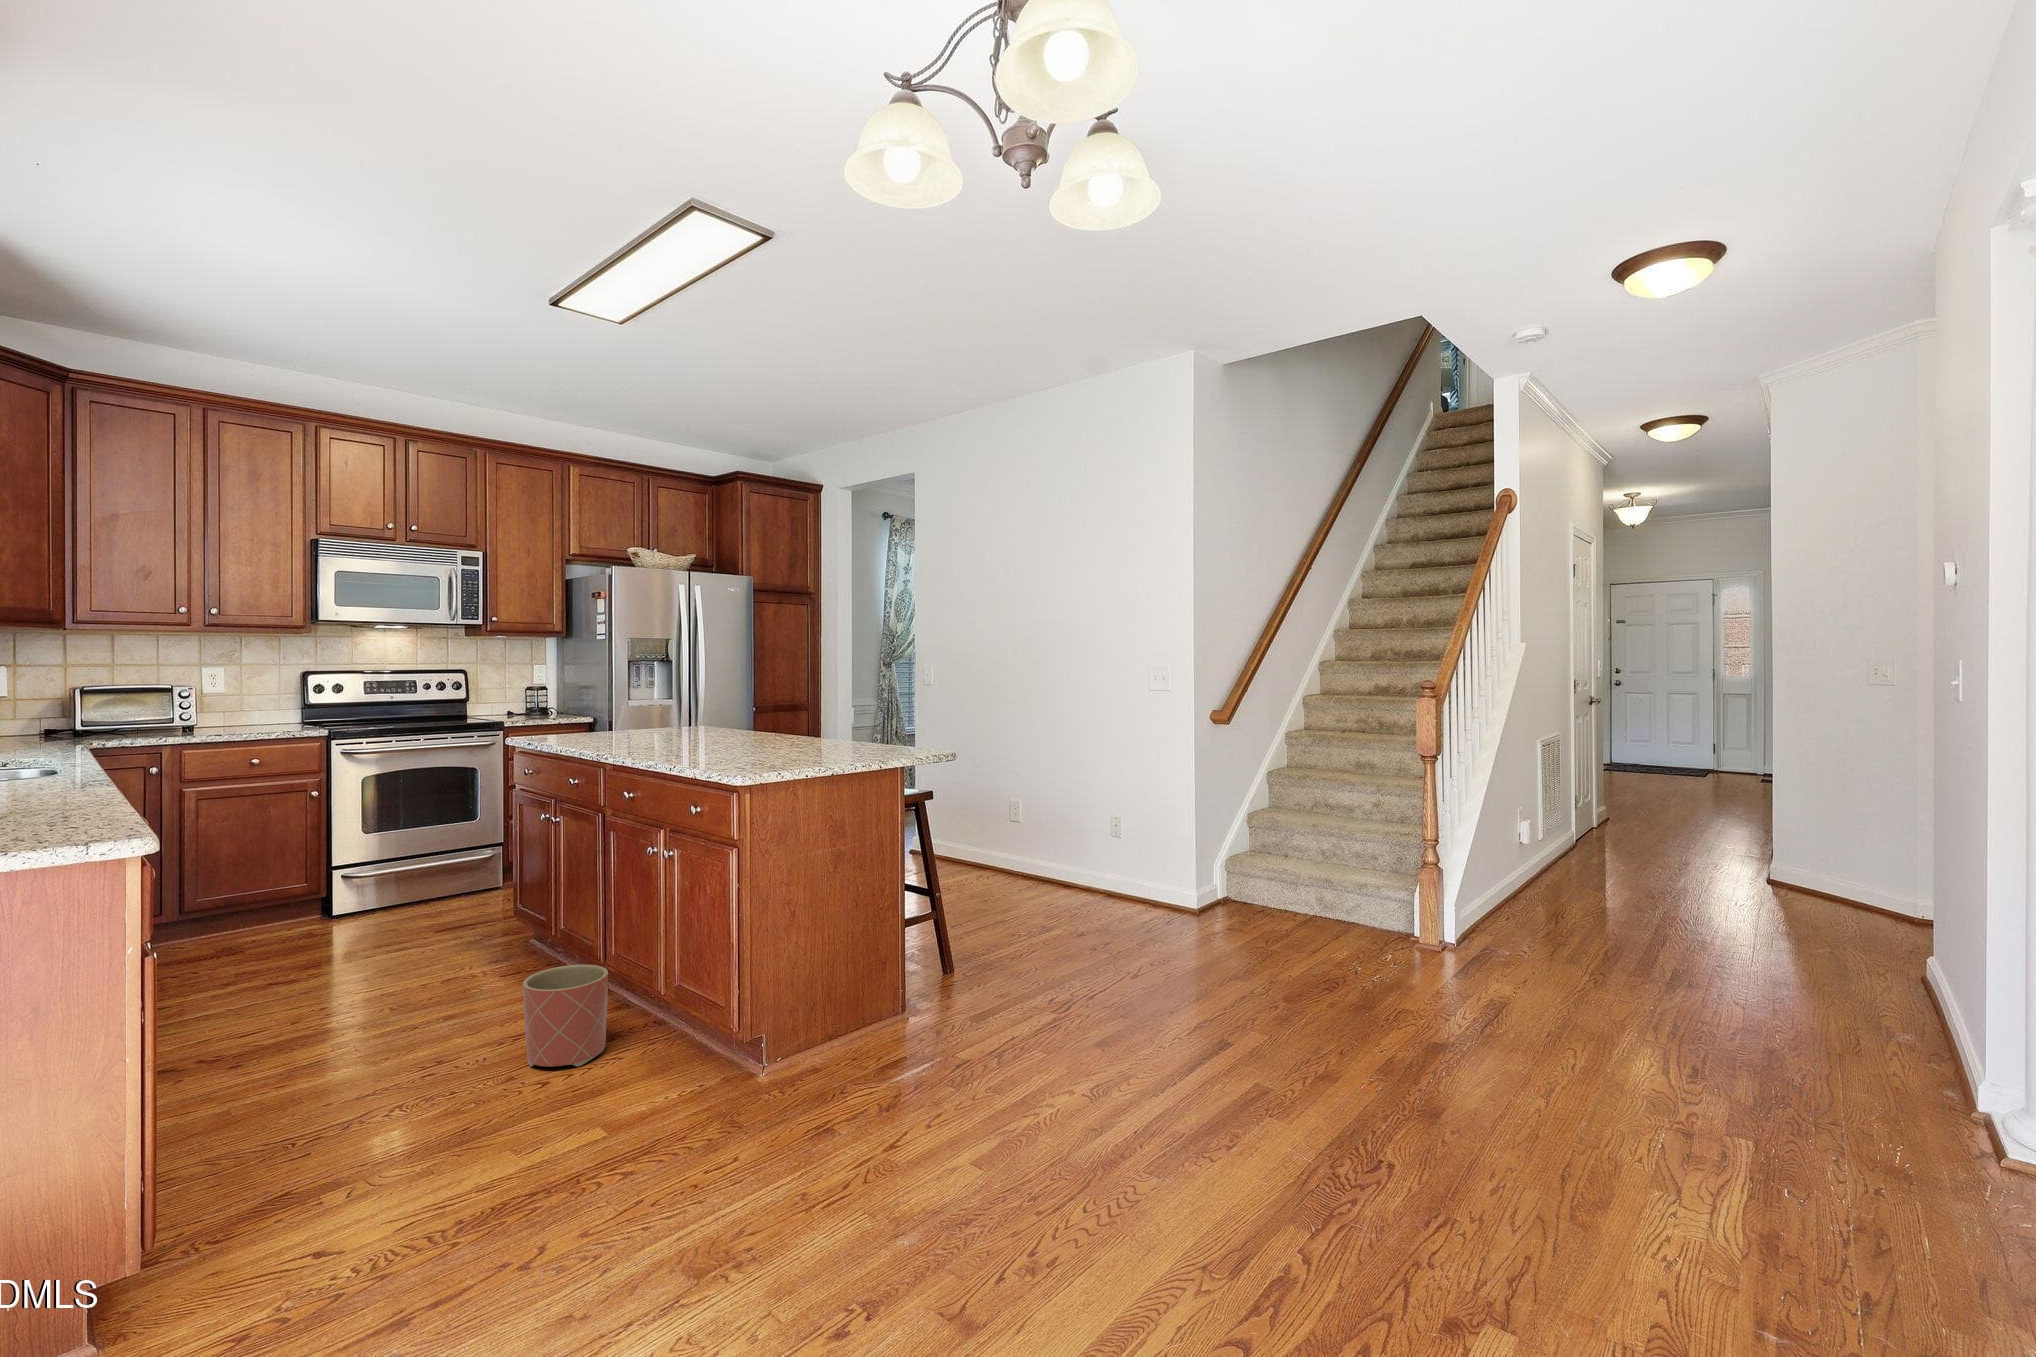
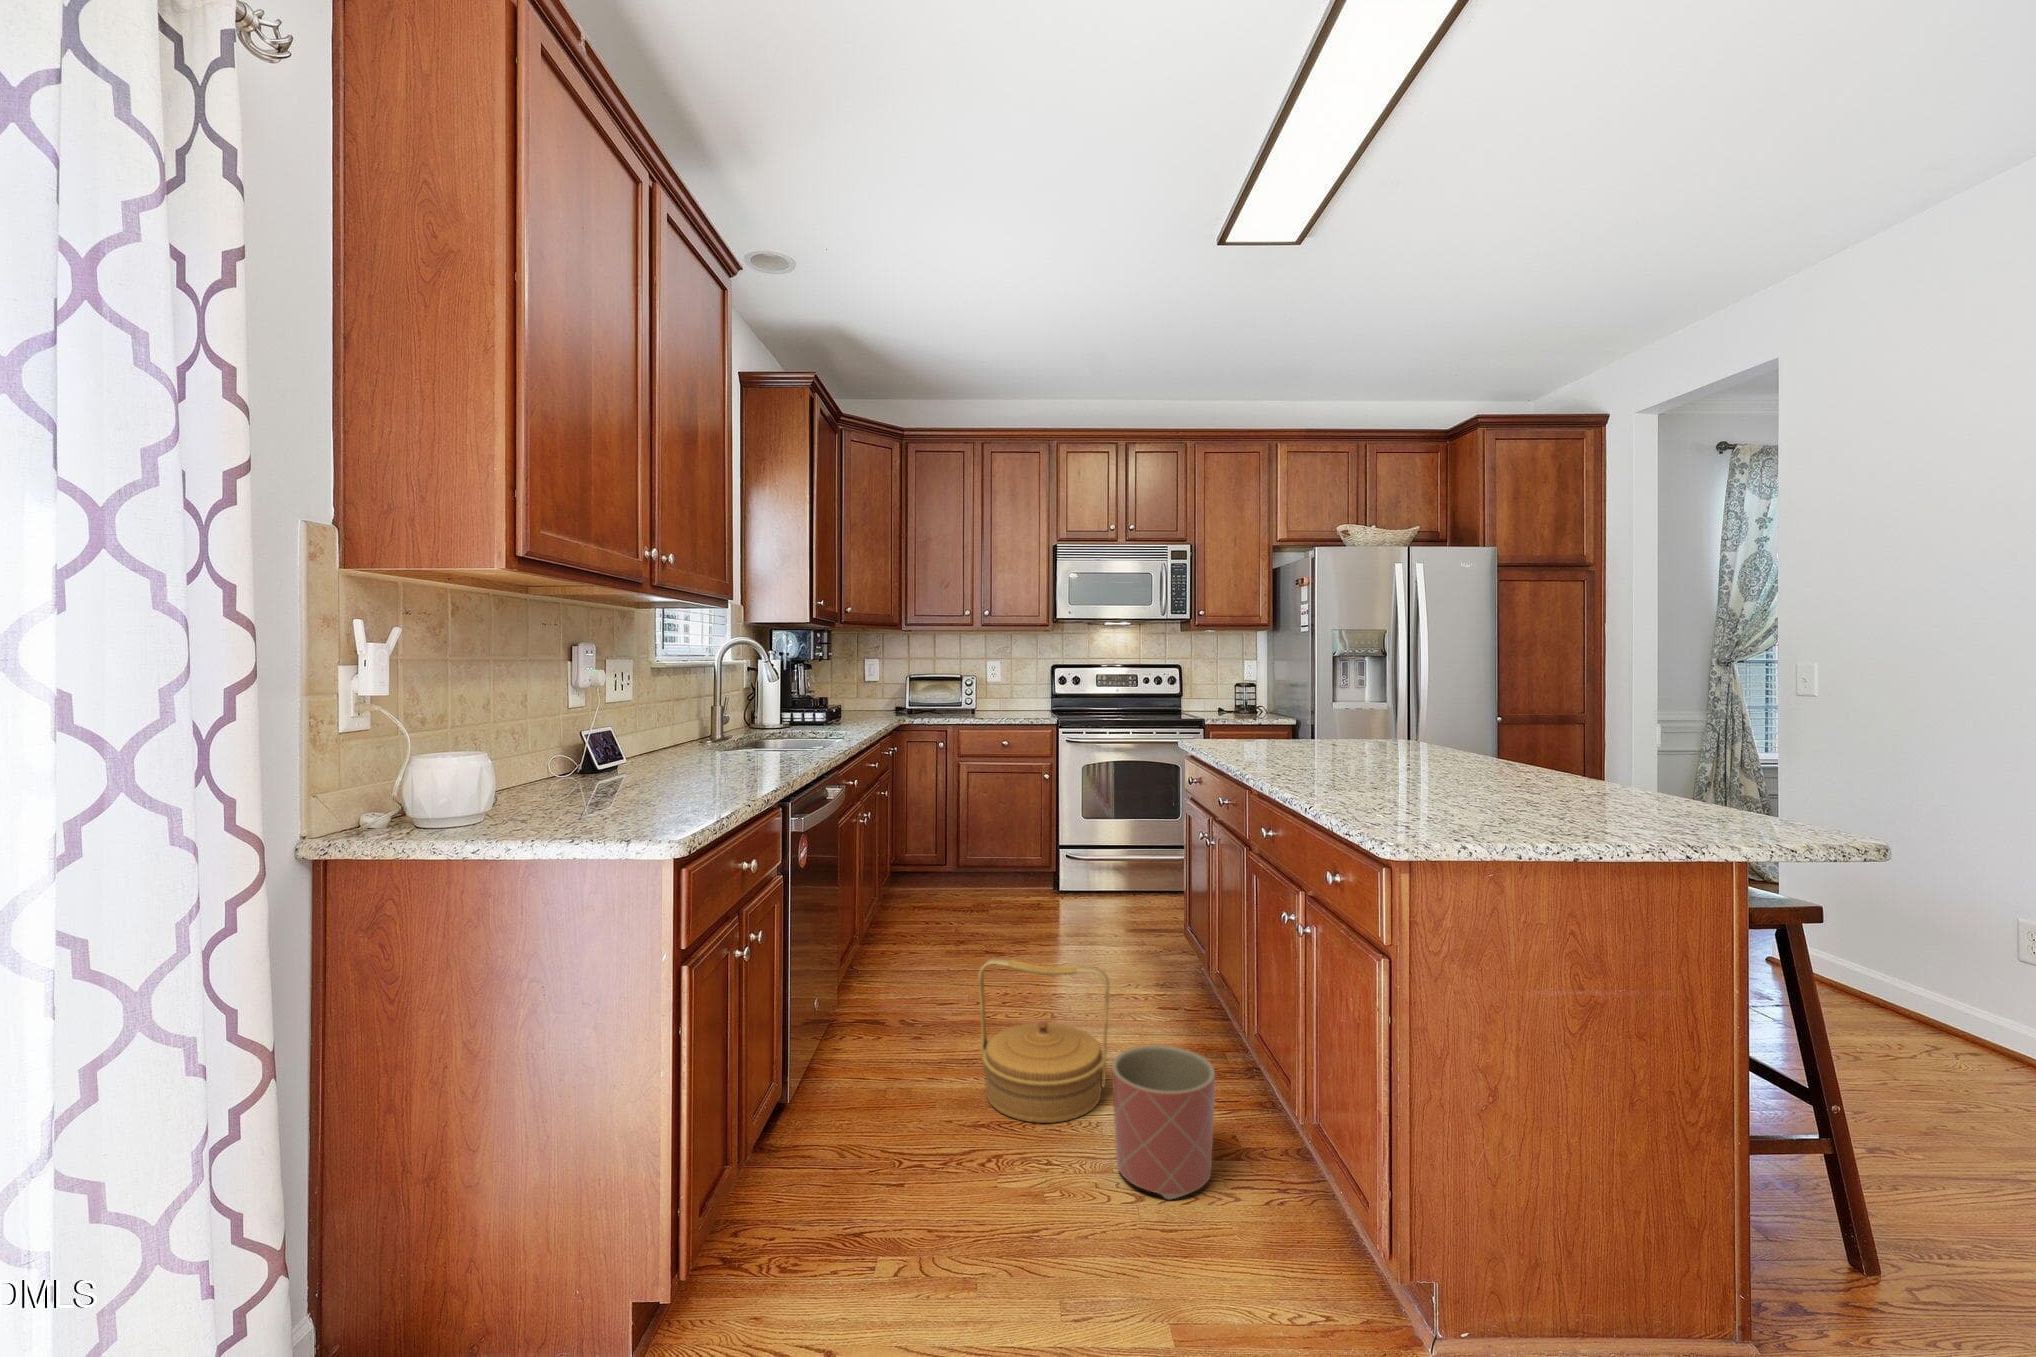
basket: none [359,928,496,1071] -> present [979,959,1109,1123]

